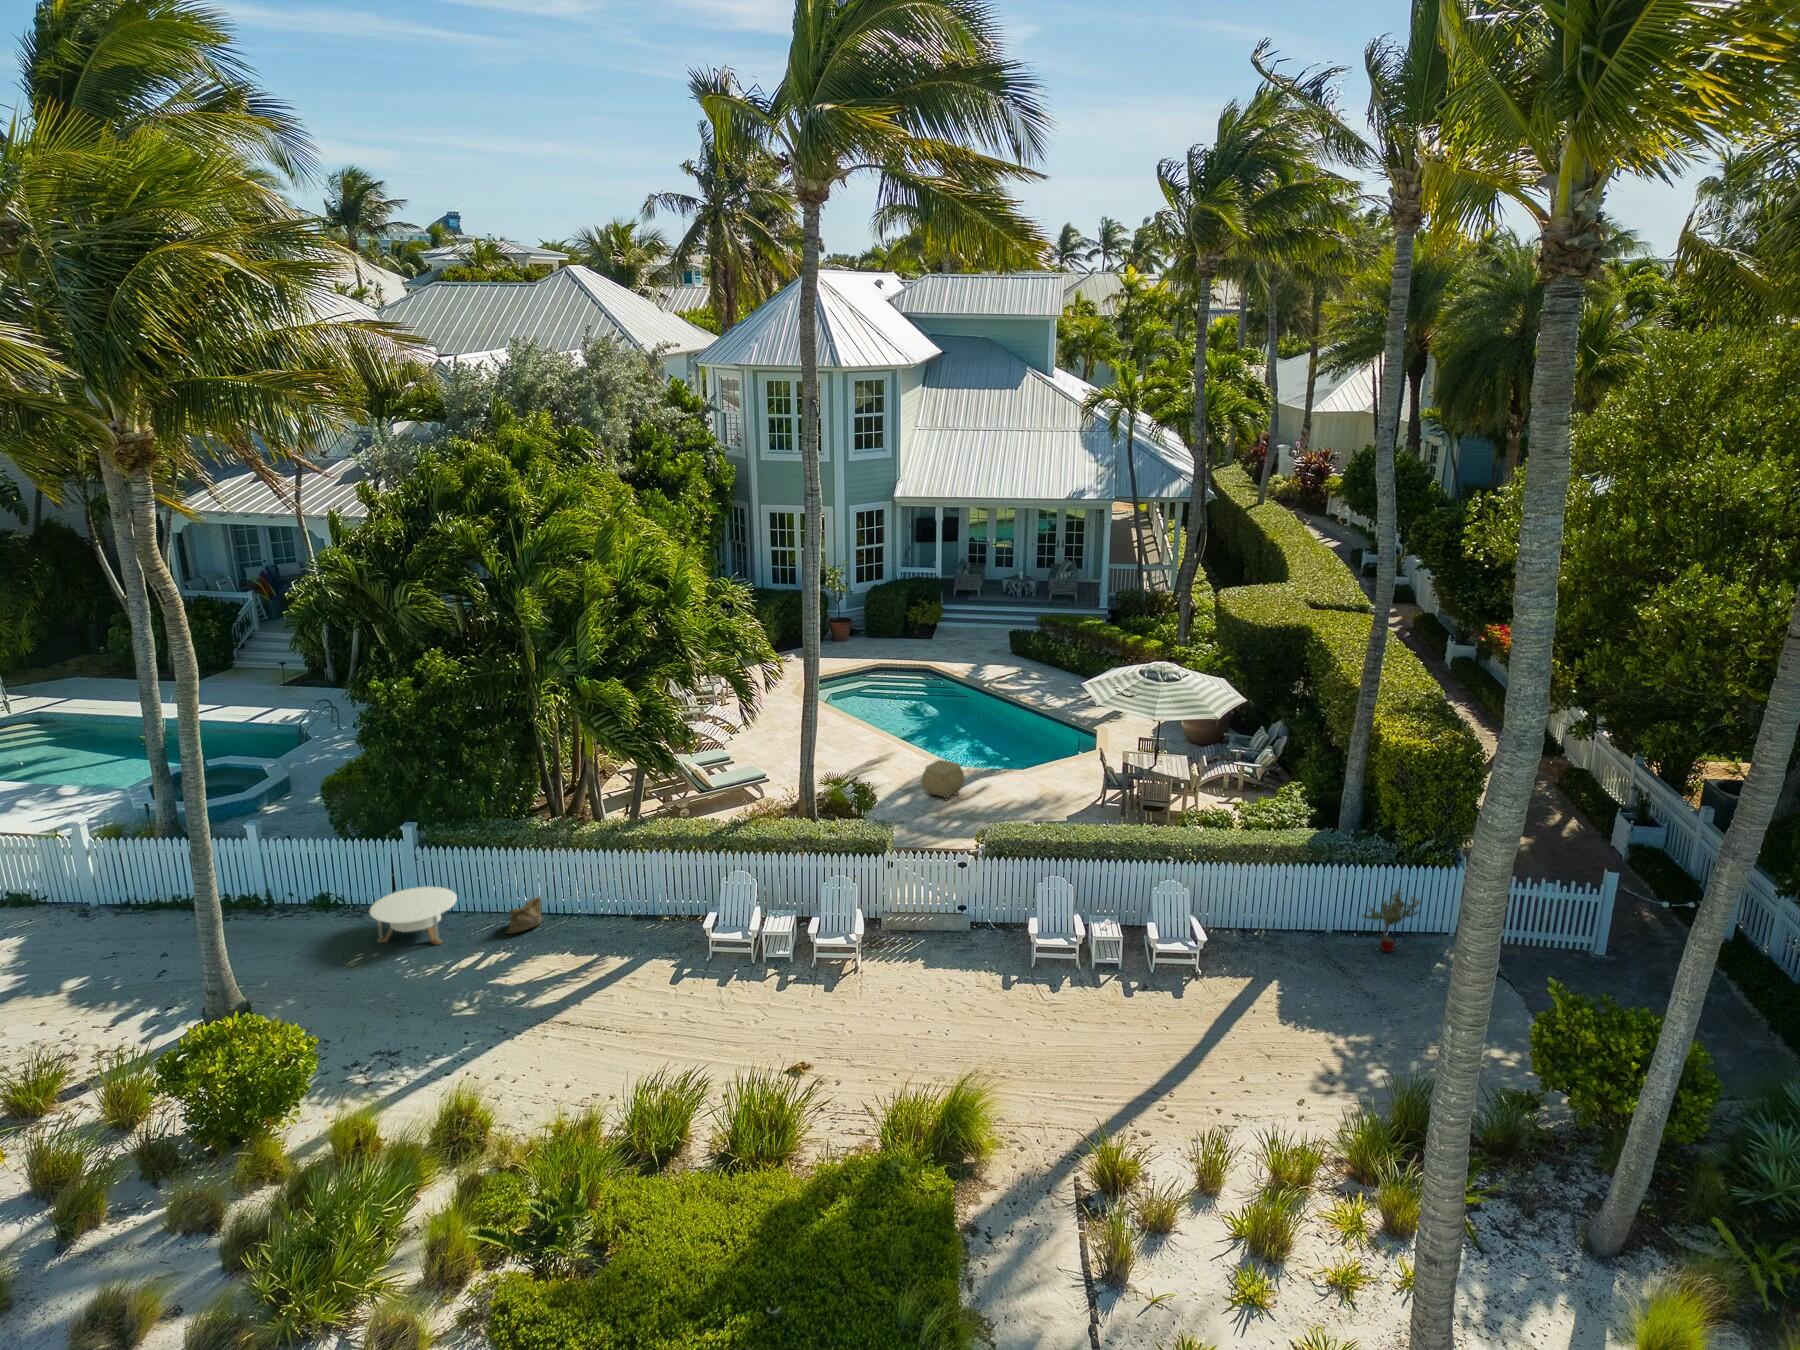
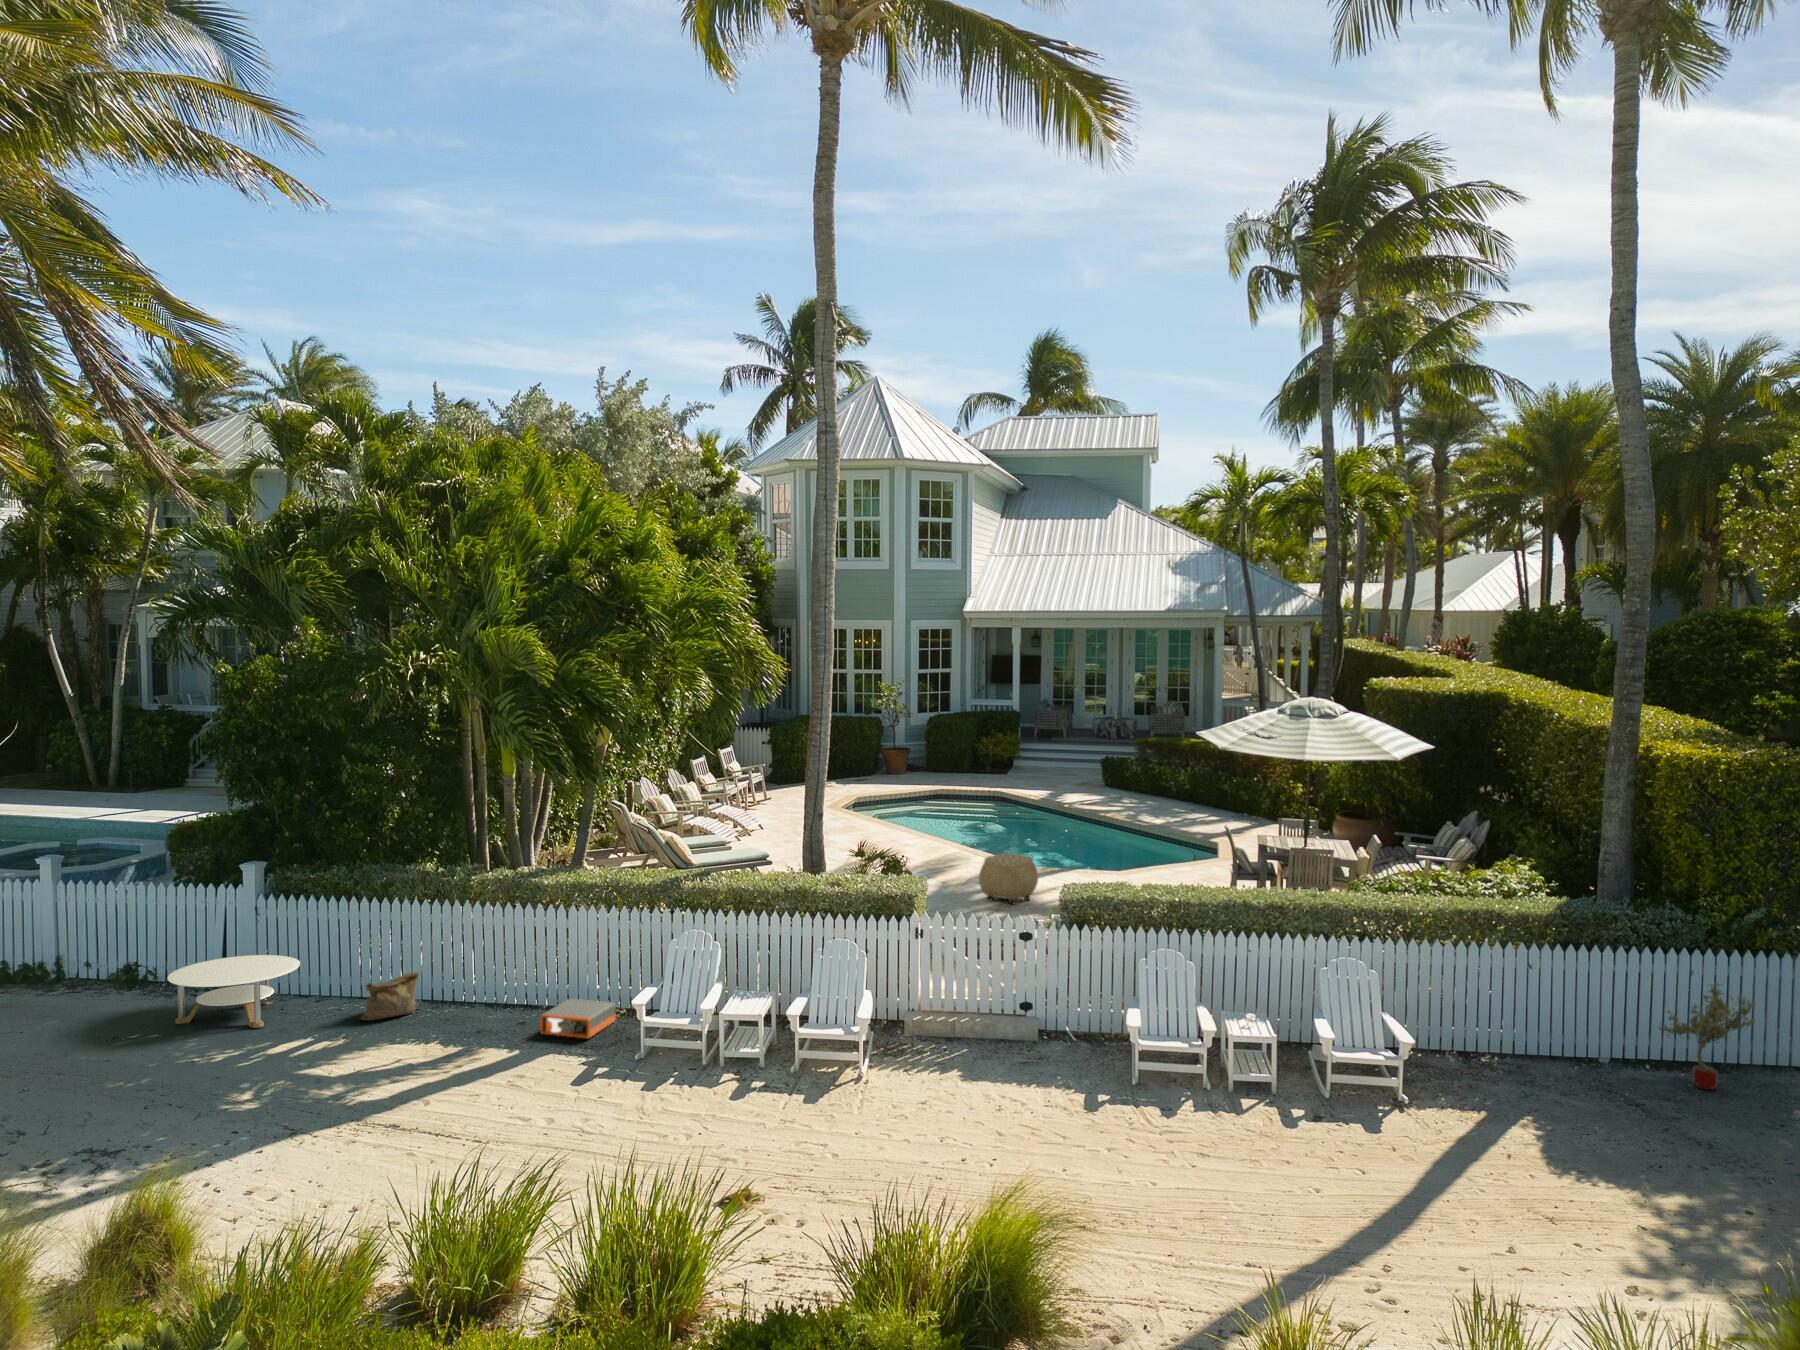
storage box: none [636,911,683,943] -> present [540,999,616,1038]

